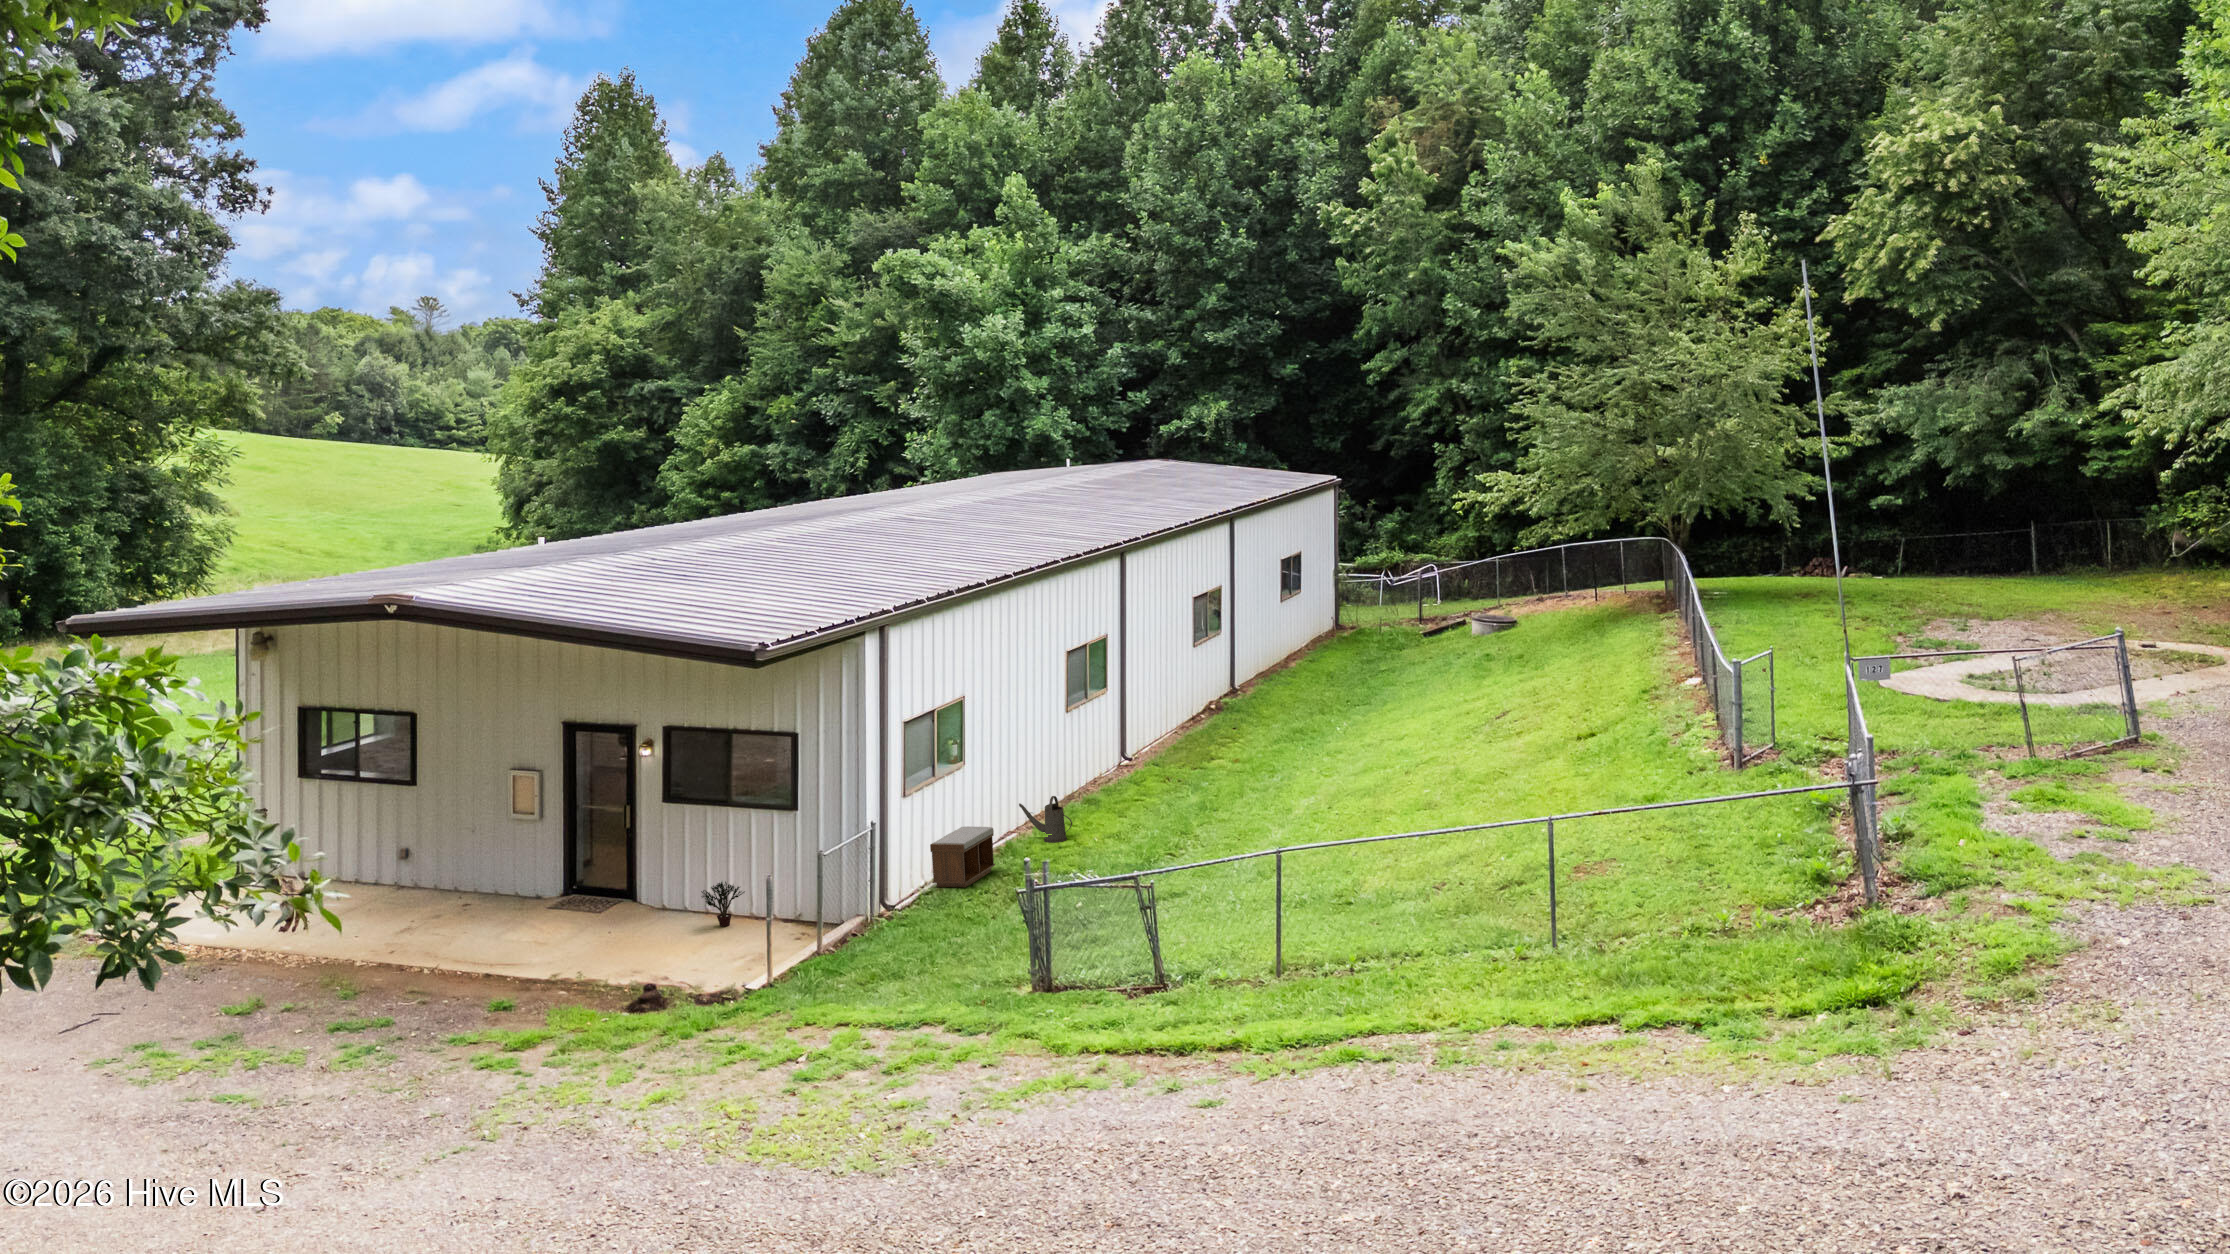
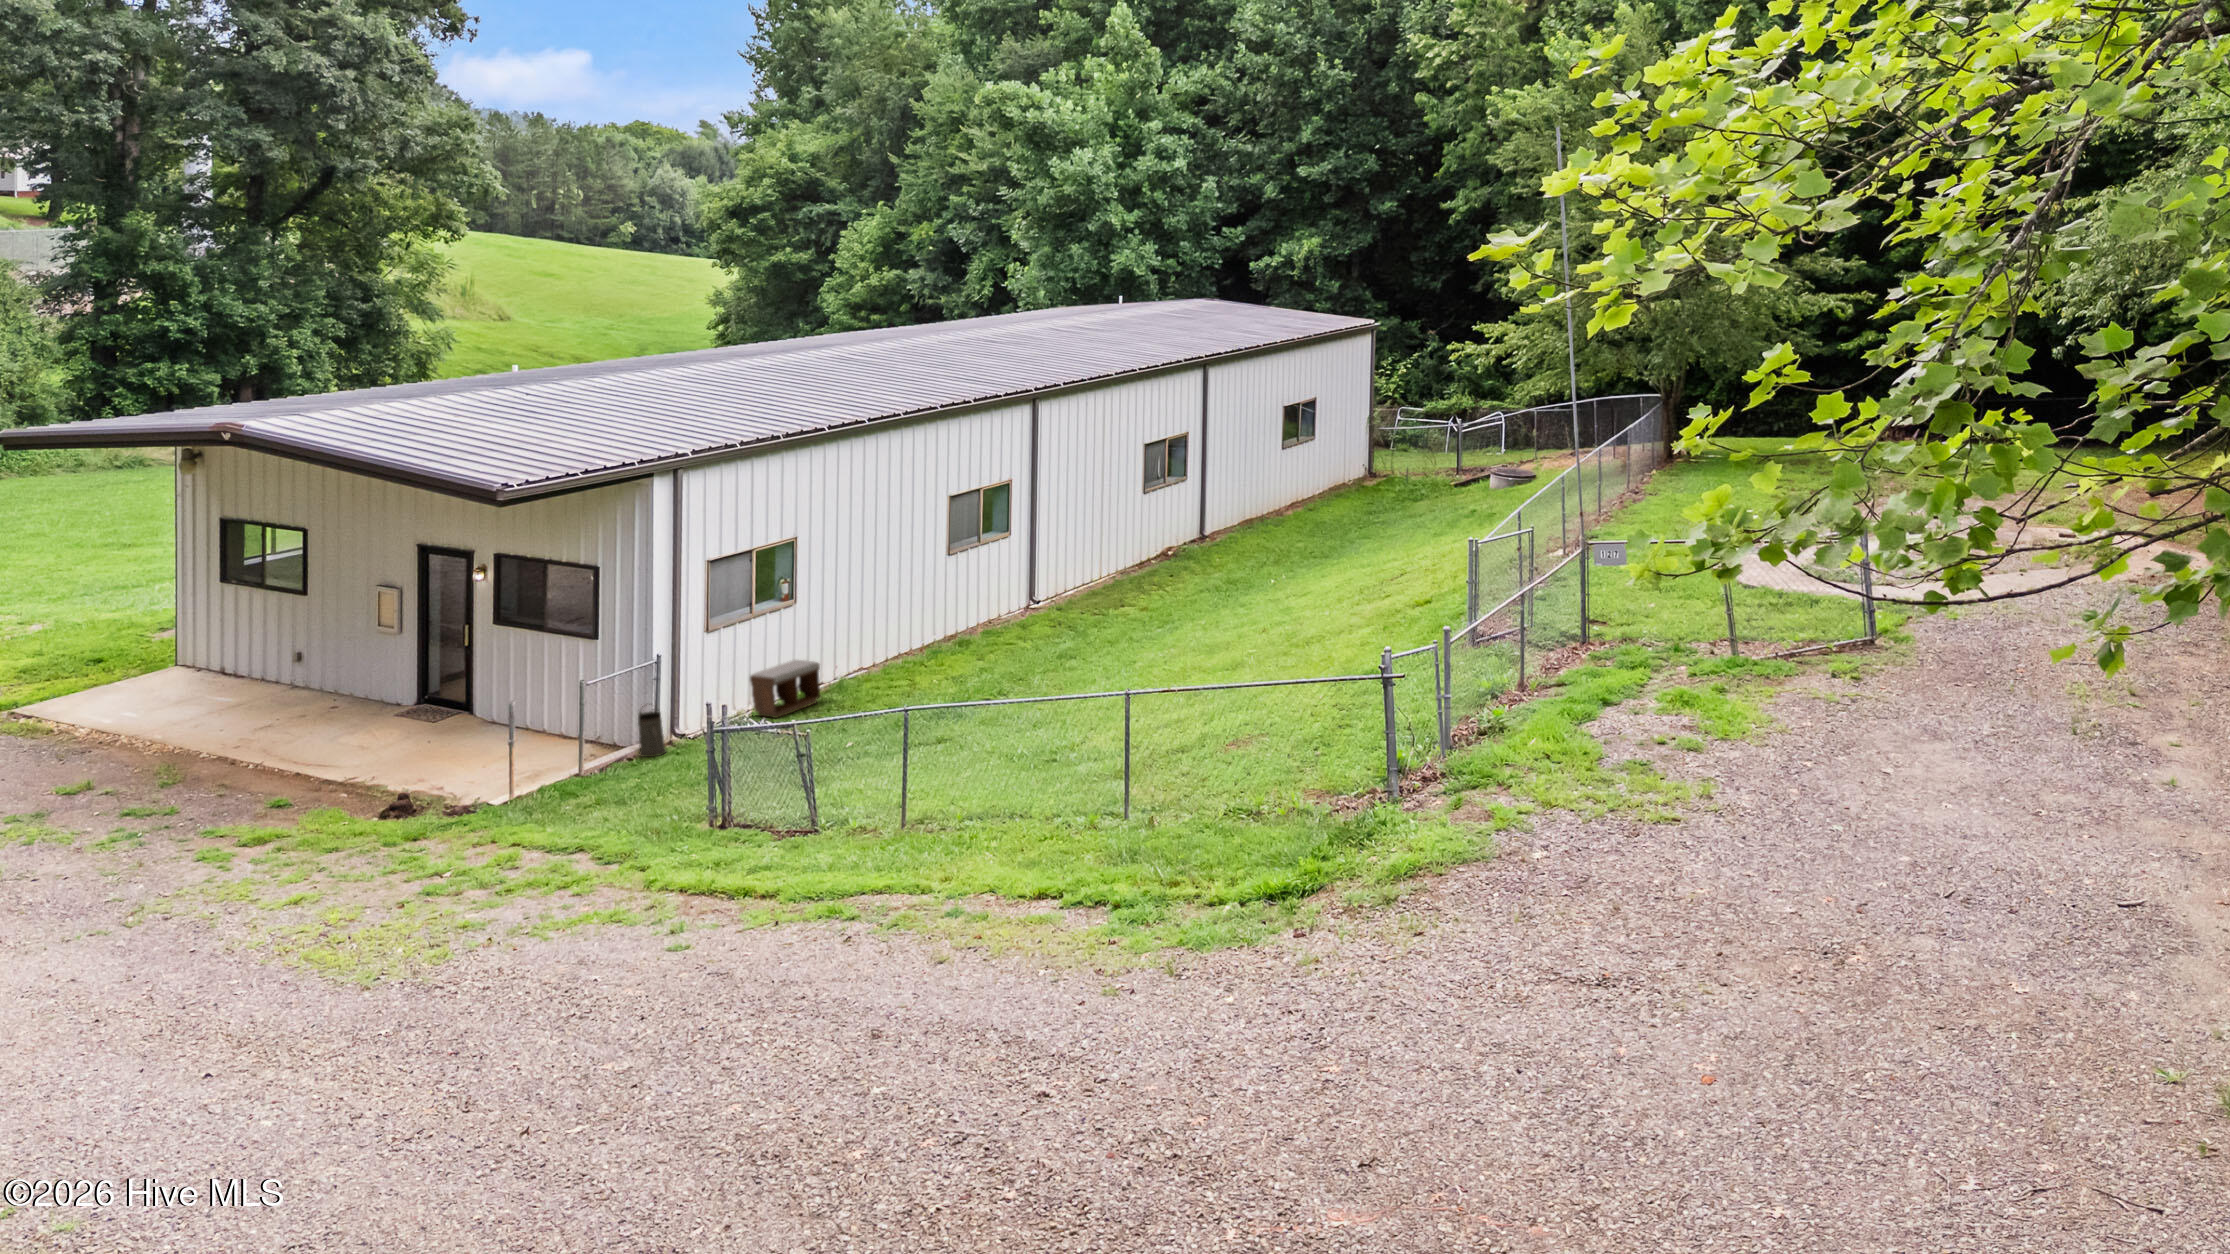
watering can: present [1019,796,1072,843] -> present [638,704,666,757]
potted plant: present [701,882,745,927] -> none [511,699,553,741]

